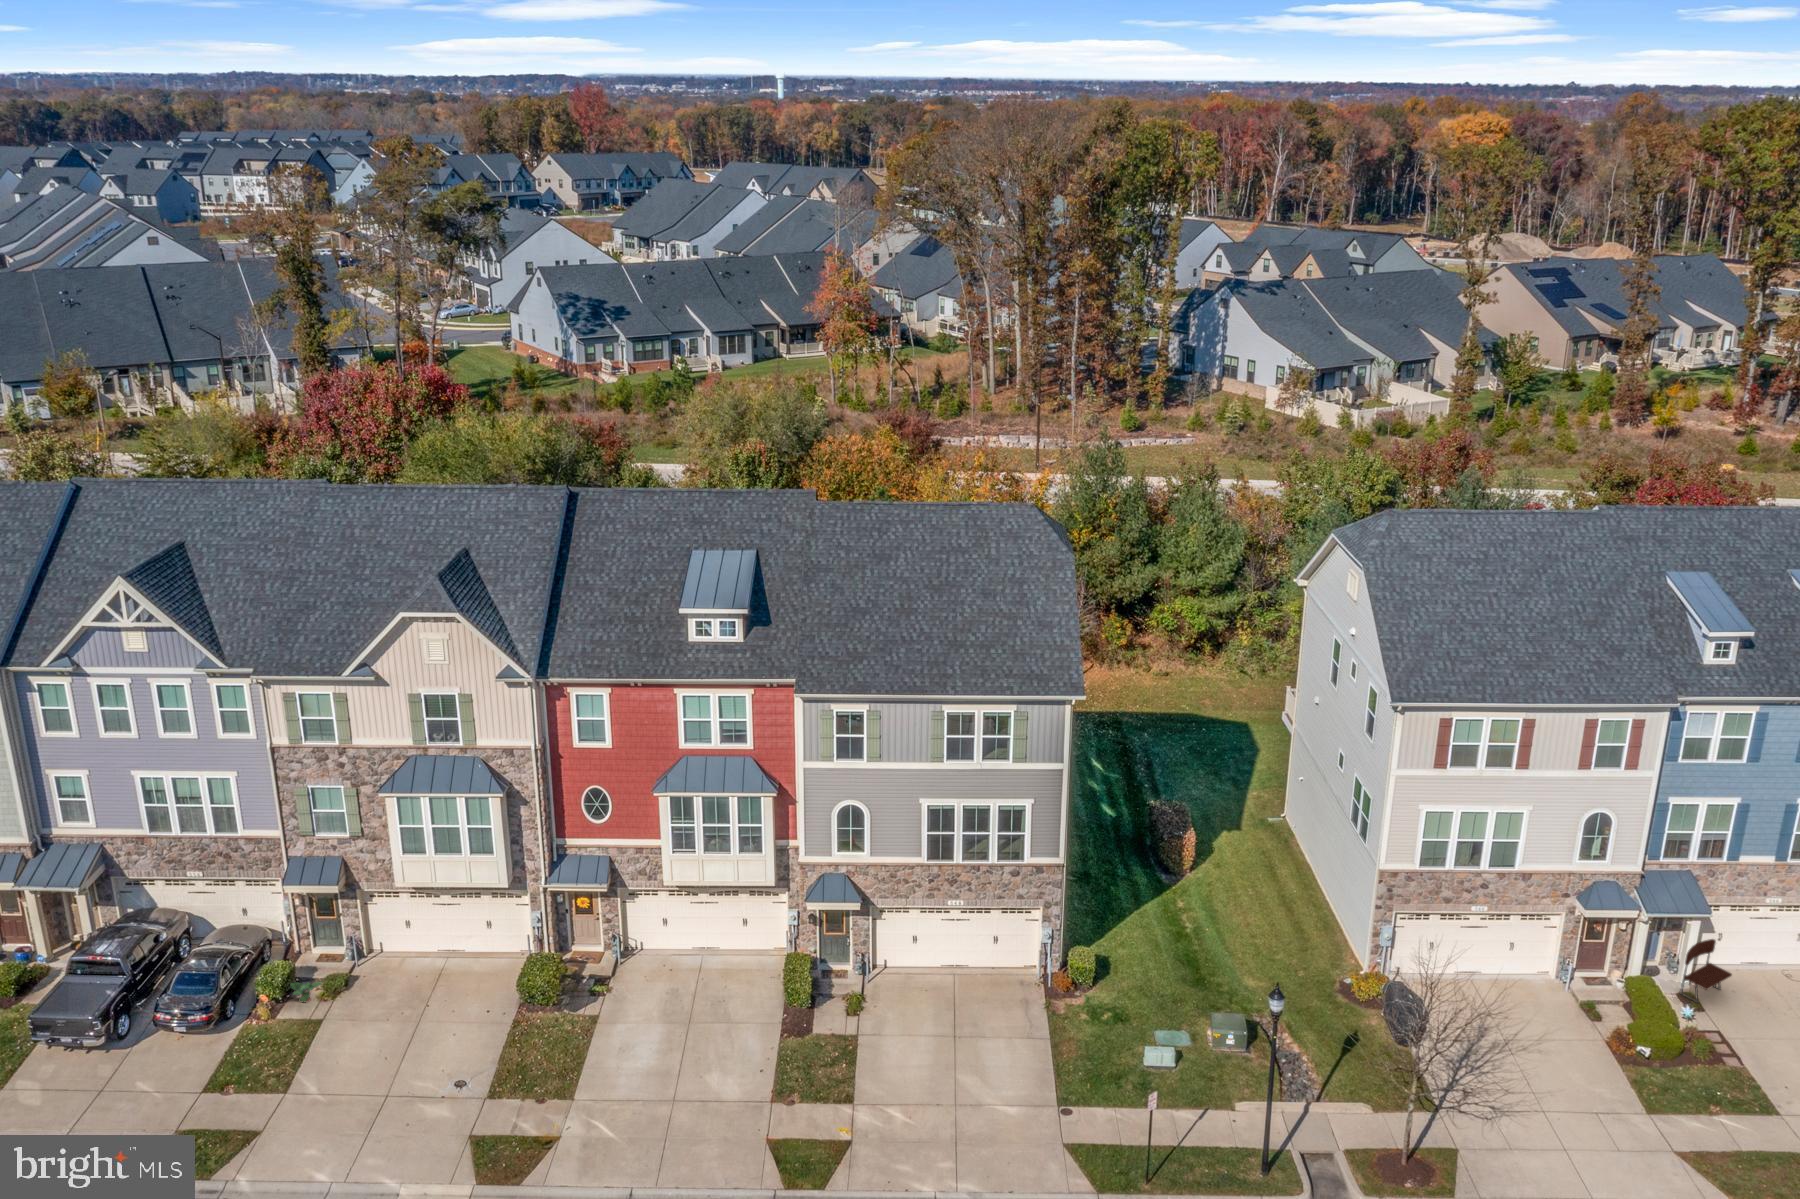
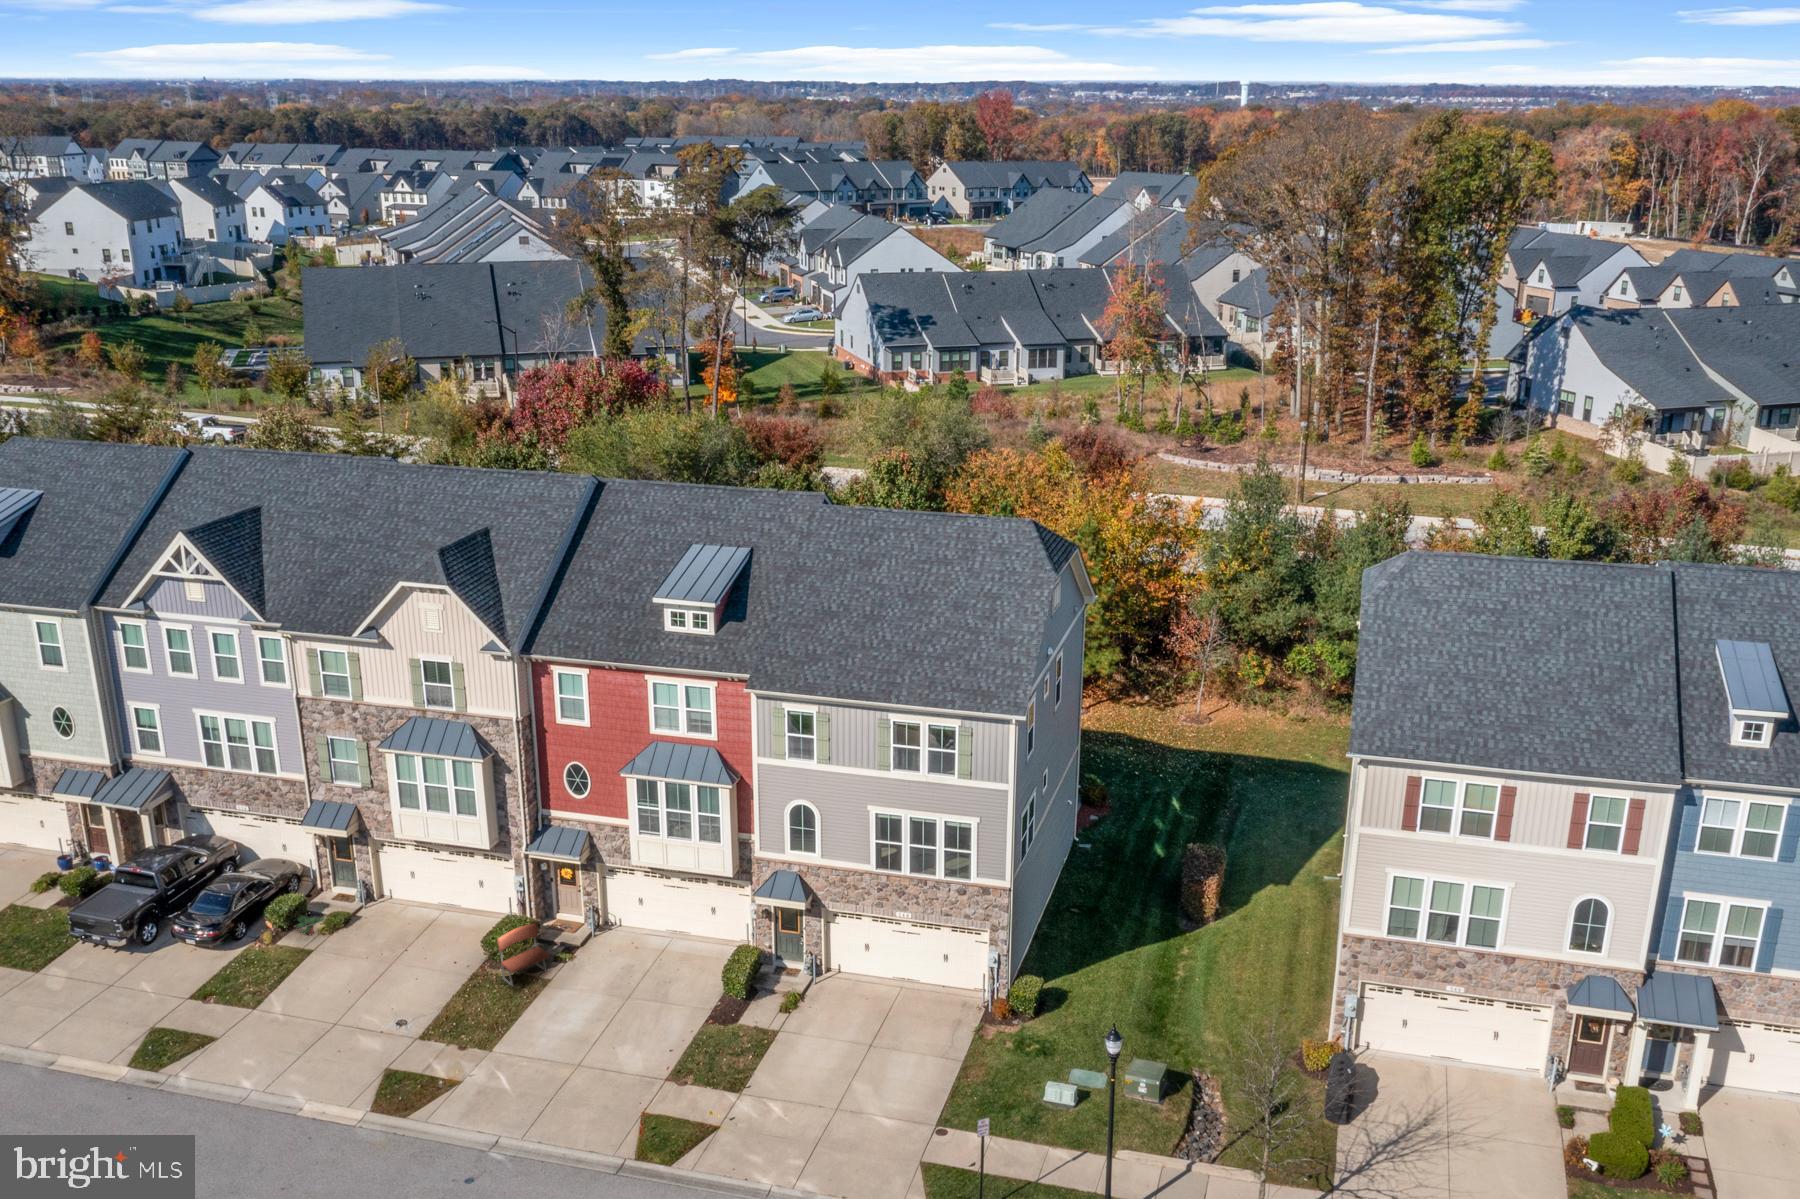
bench: present [1680,939,1732,1002] -> present [497,923,550,986]

